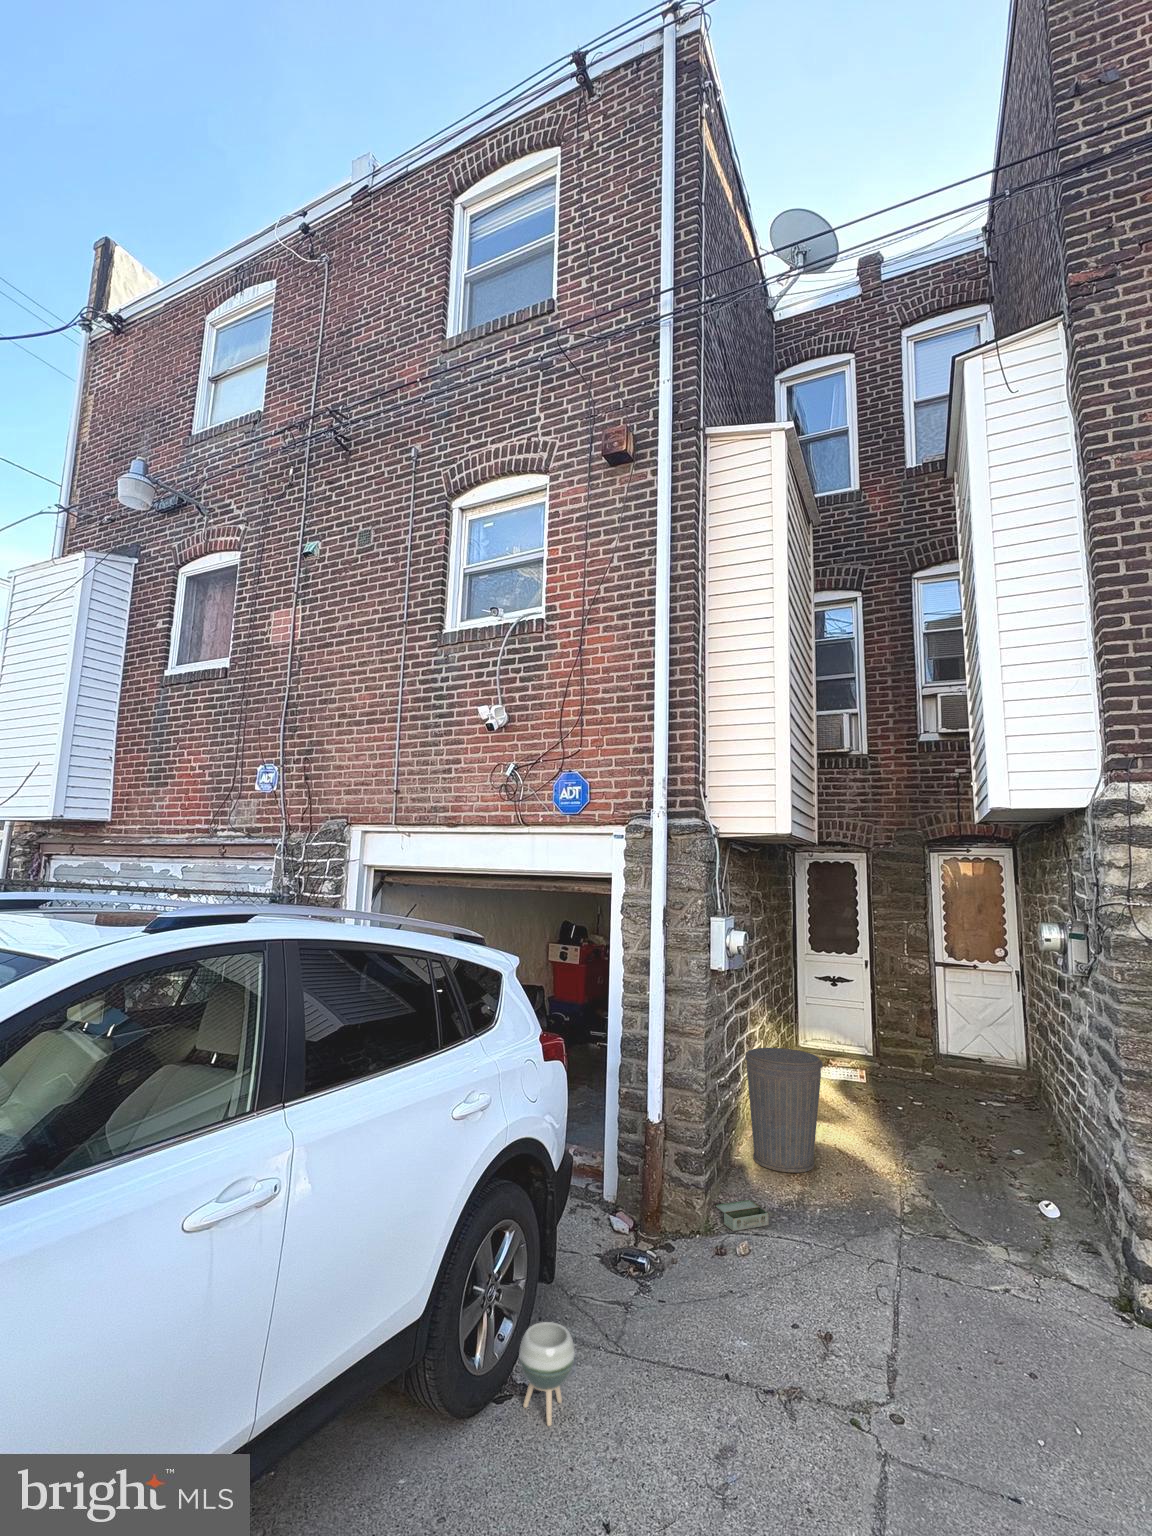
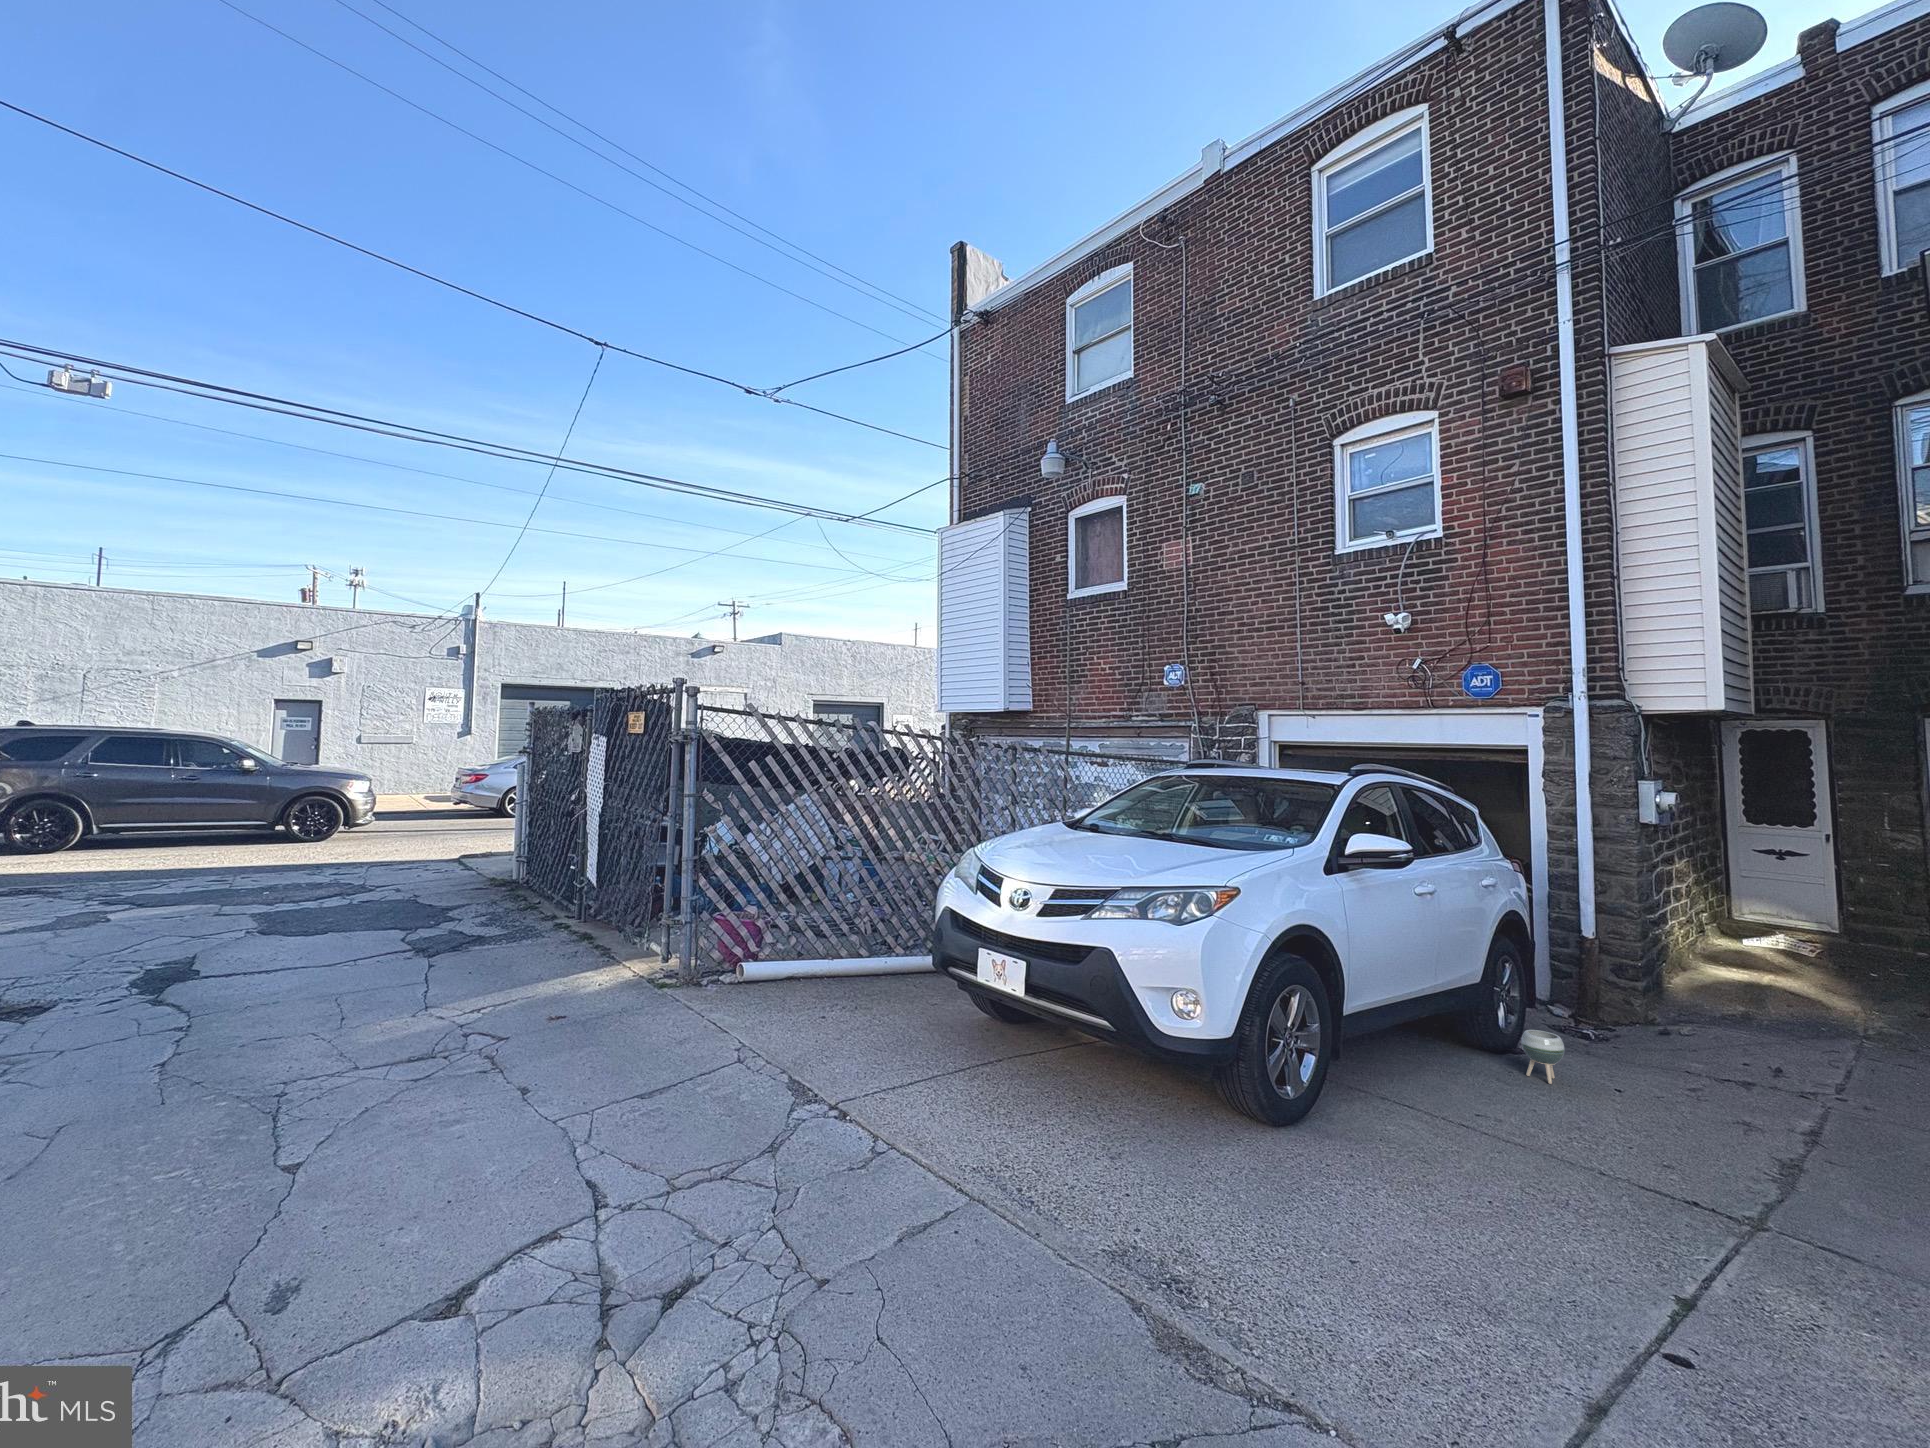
trash can: present [745,1048,822,1173] -> none [1674,907,1767,1014]
toolbox: present [716,1200,769,1231] -> none [1654,1018,1712,1038]

